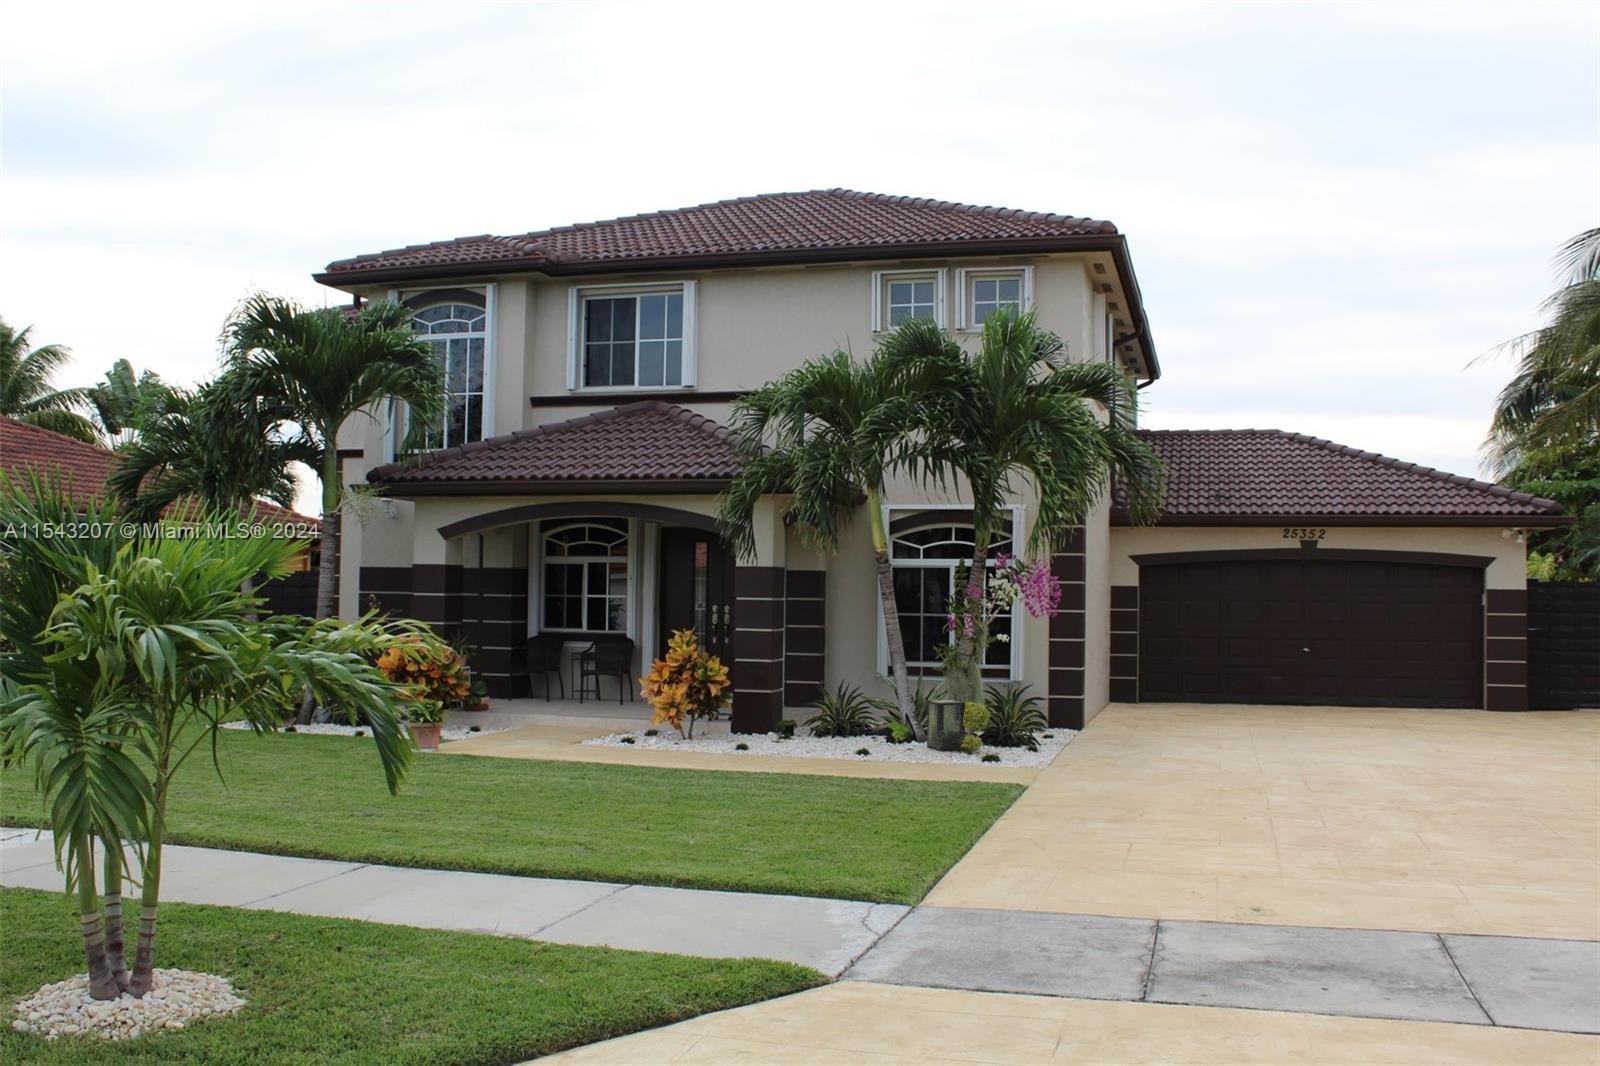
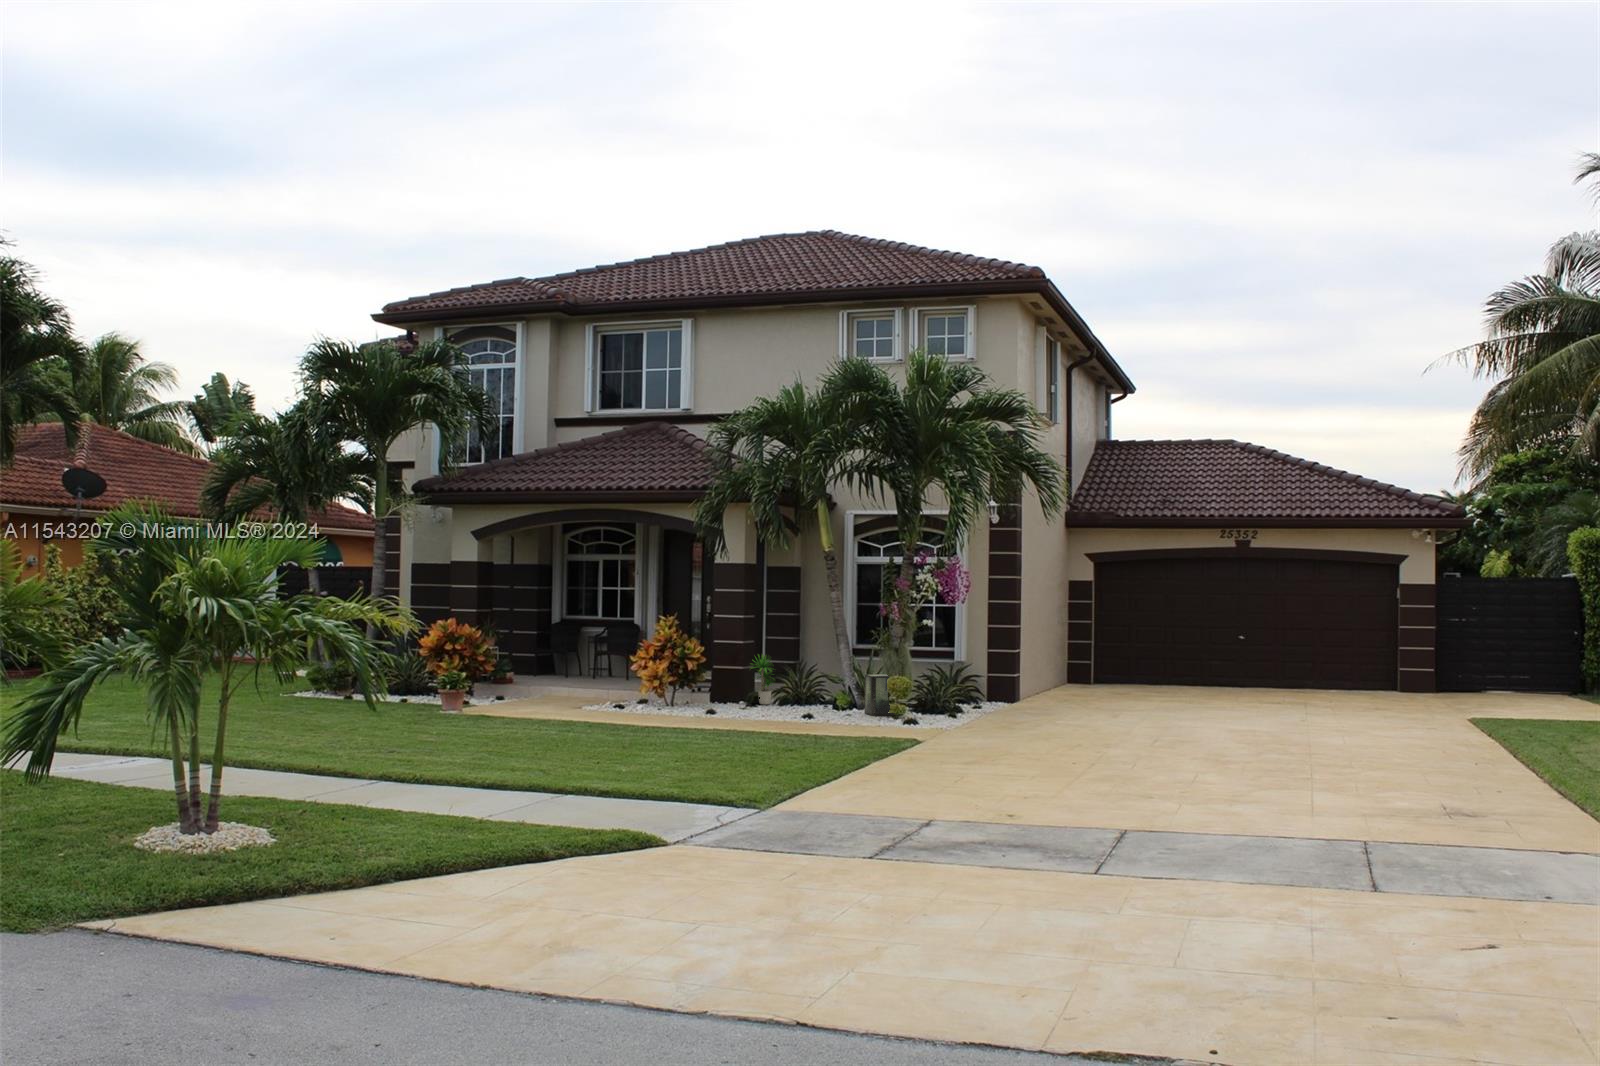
potted plant: none [778,673,815,735] -> present [751,655,772,705]

